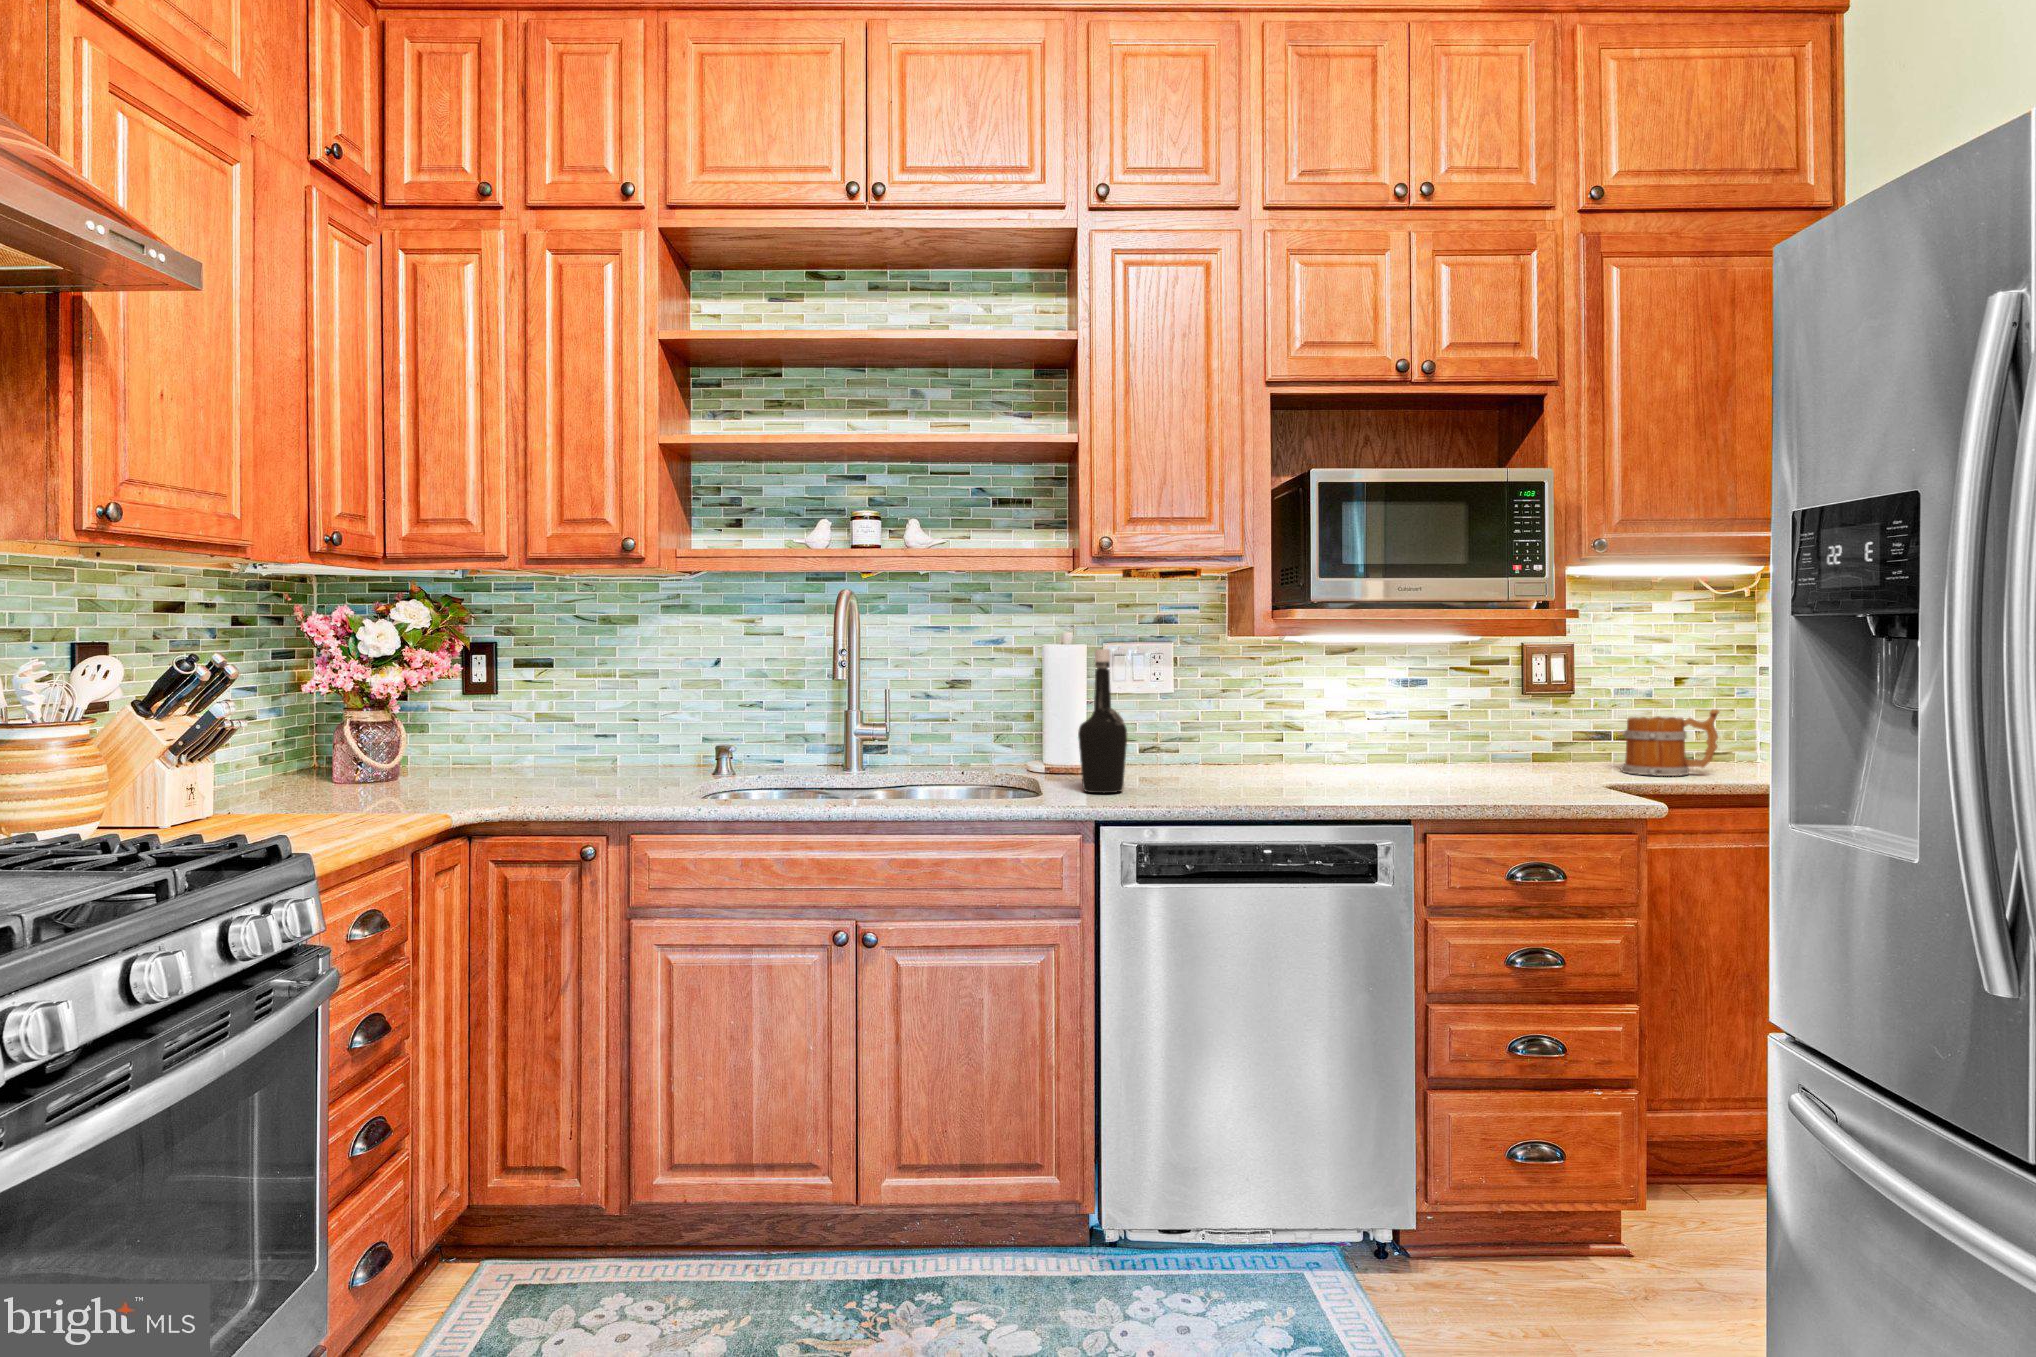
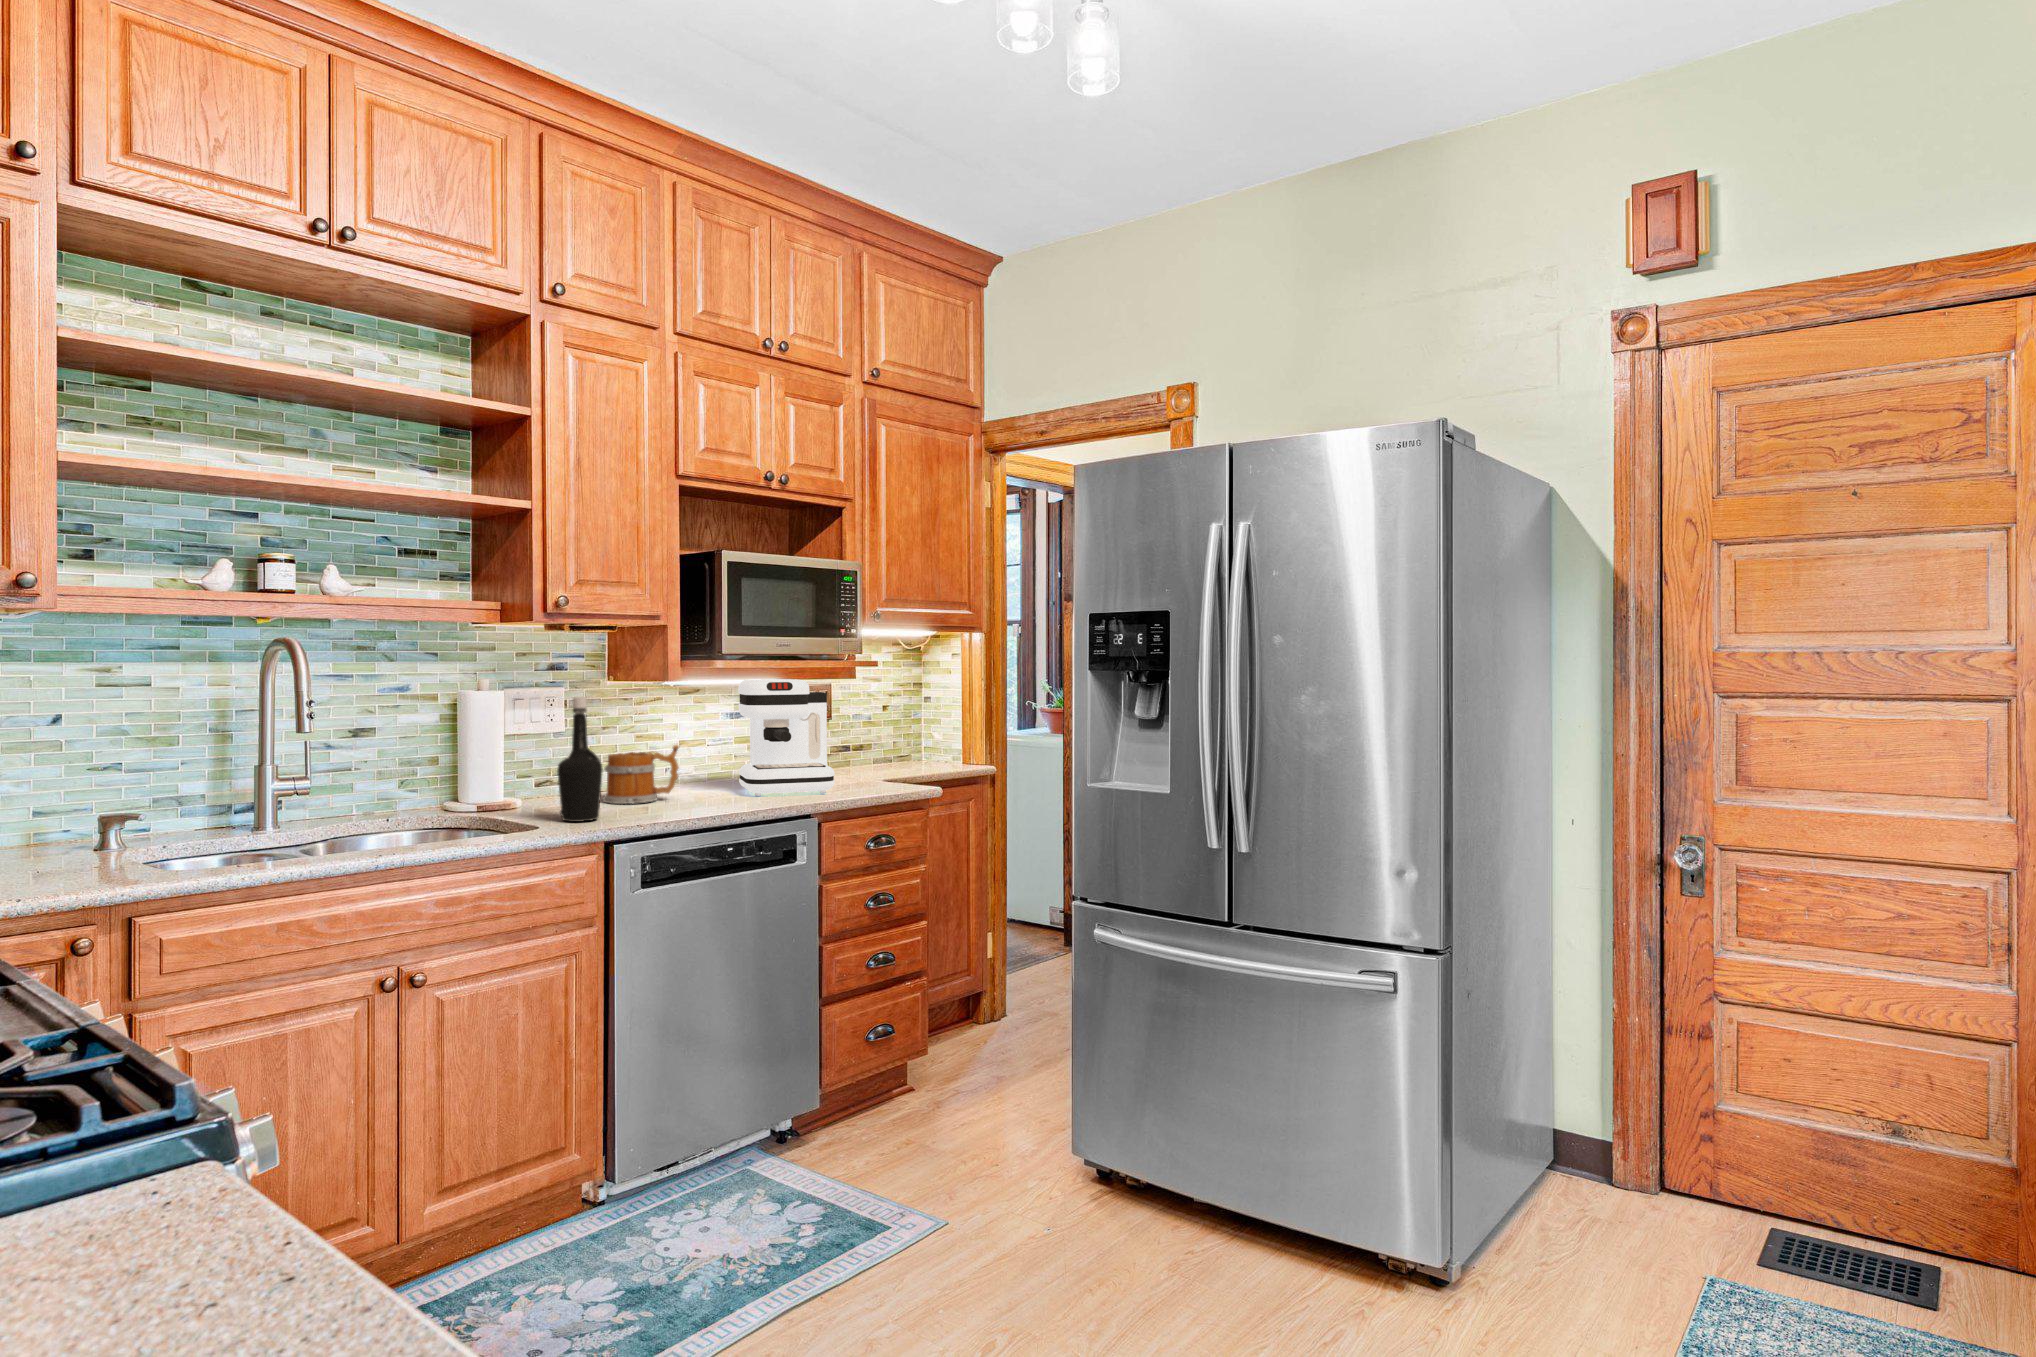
coffee maker: none [1354,633,1491,790] -> present [739,679,835,796]
mug: present [1620,710,1719,776] -> present [603,745,679,804]

